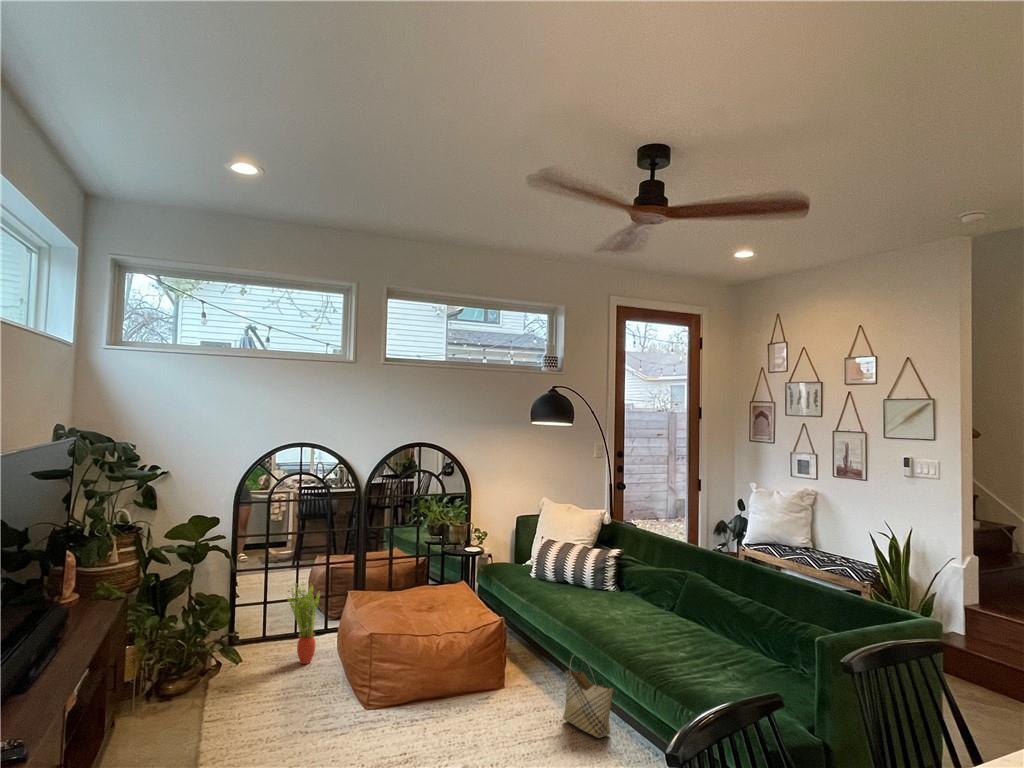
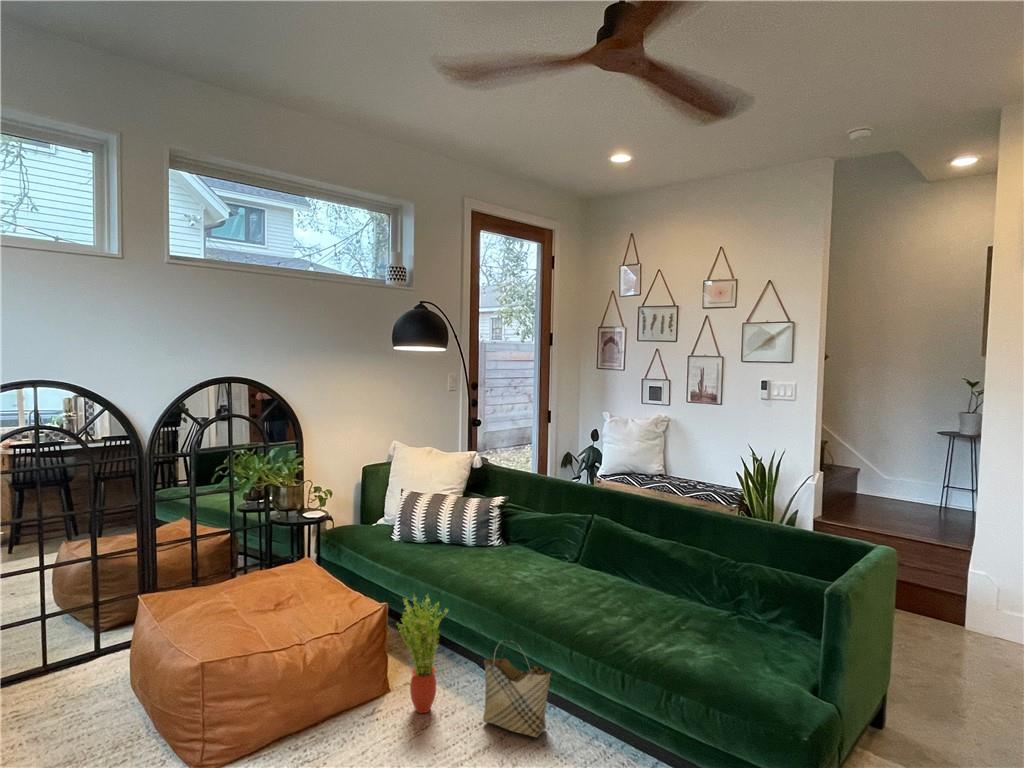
potted plant: present [288,583,320,664] -> present [397,596,448,713]

